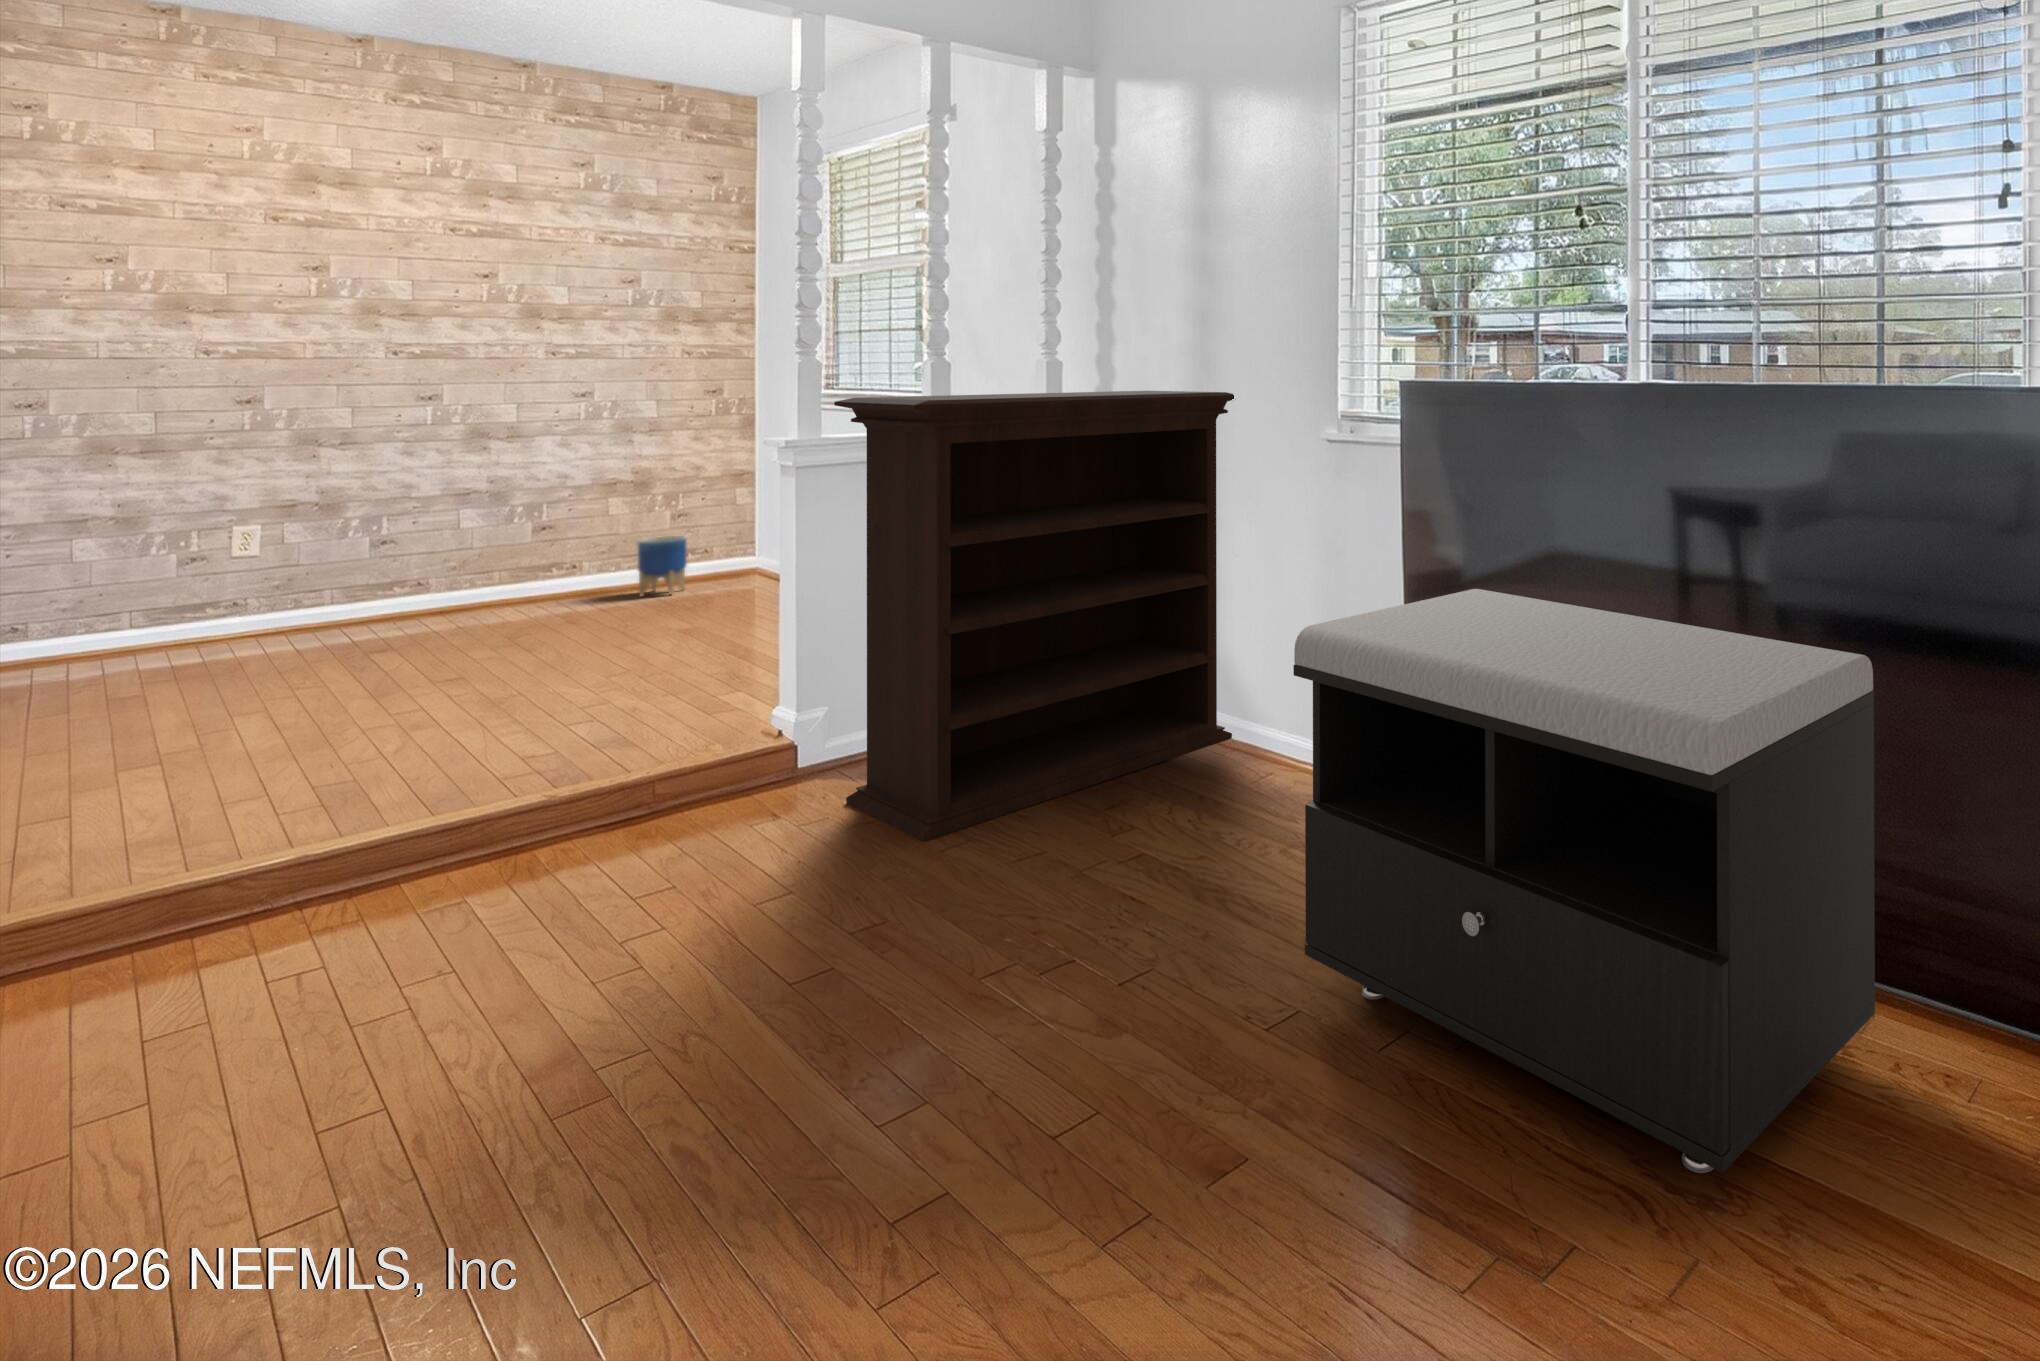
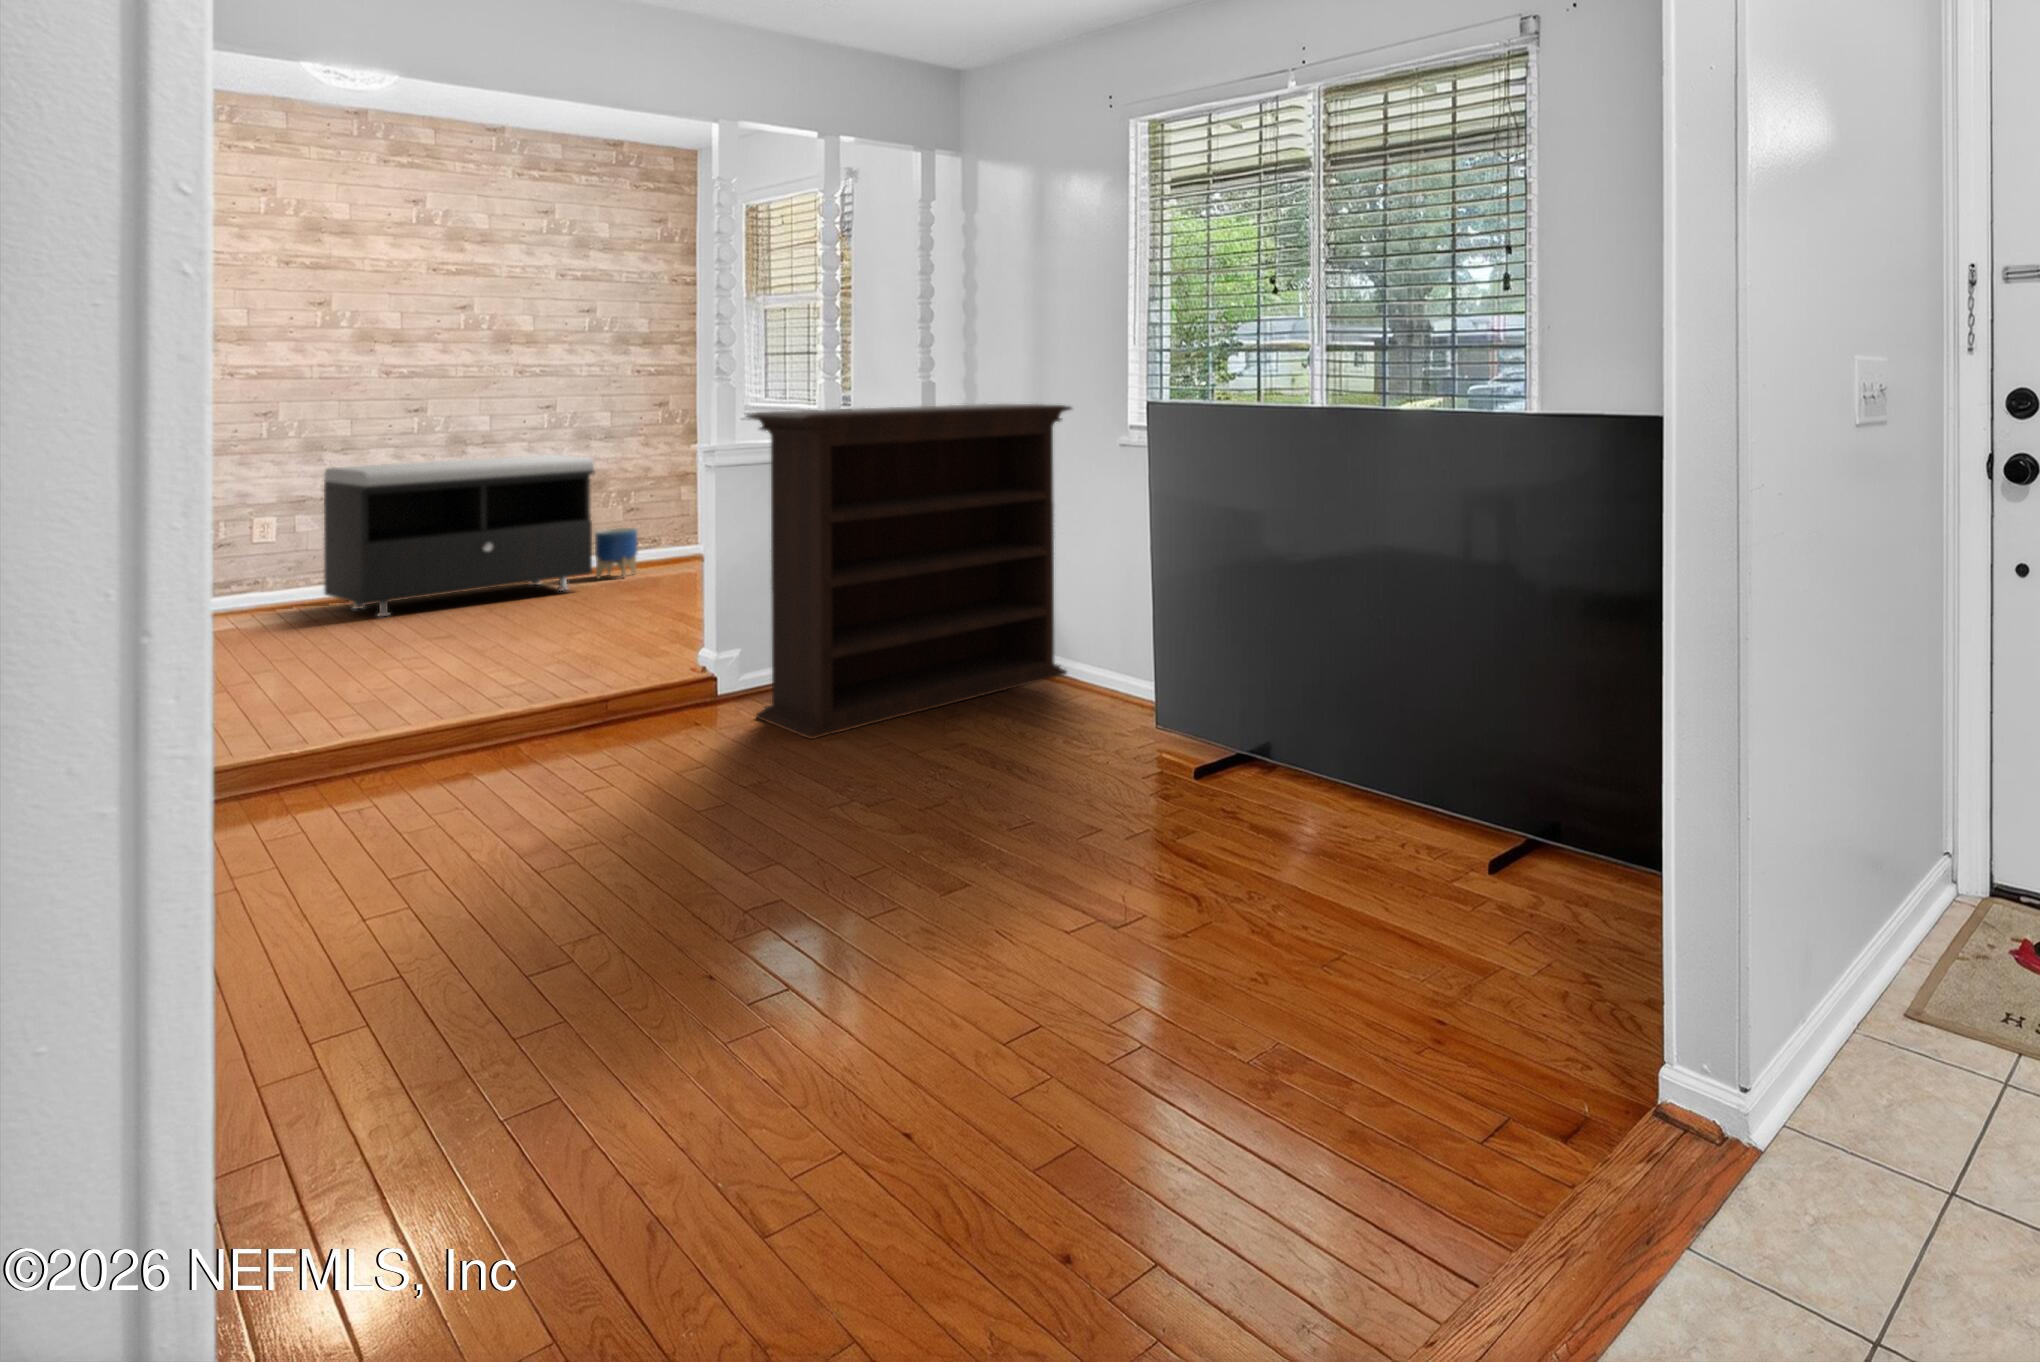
storage bench: present [1293,589,1875,1173] -> present [324,455,594,616]

